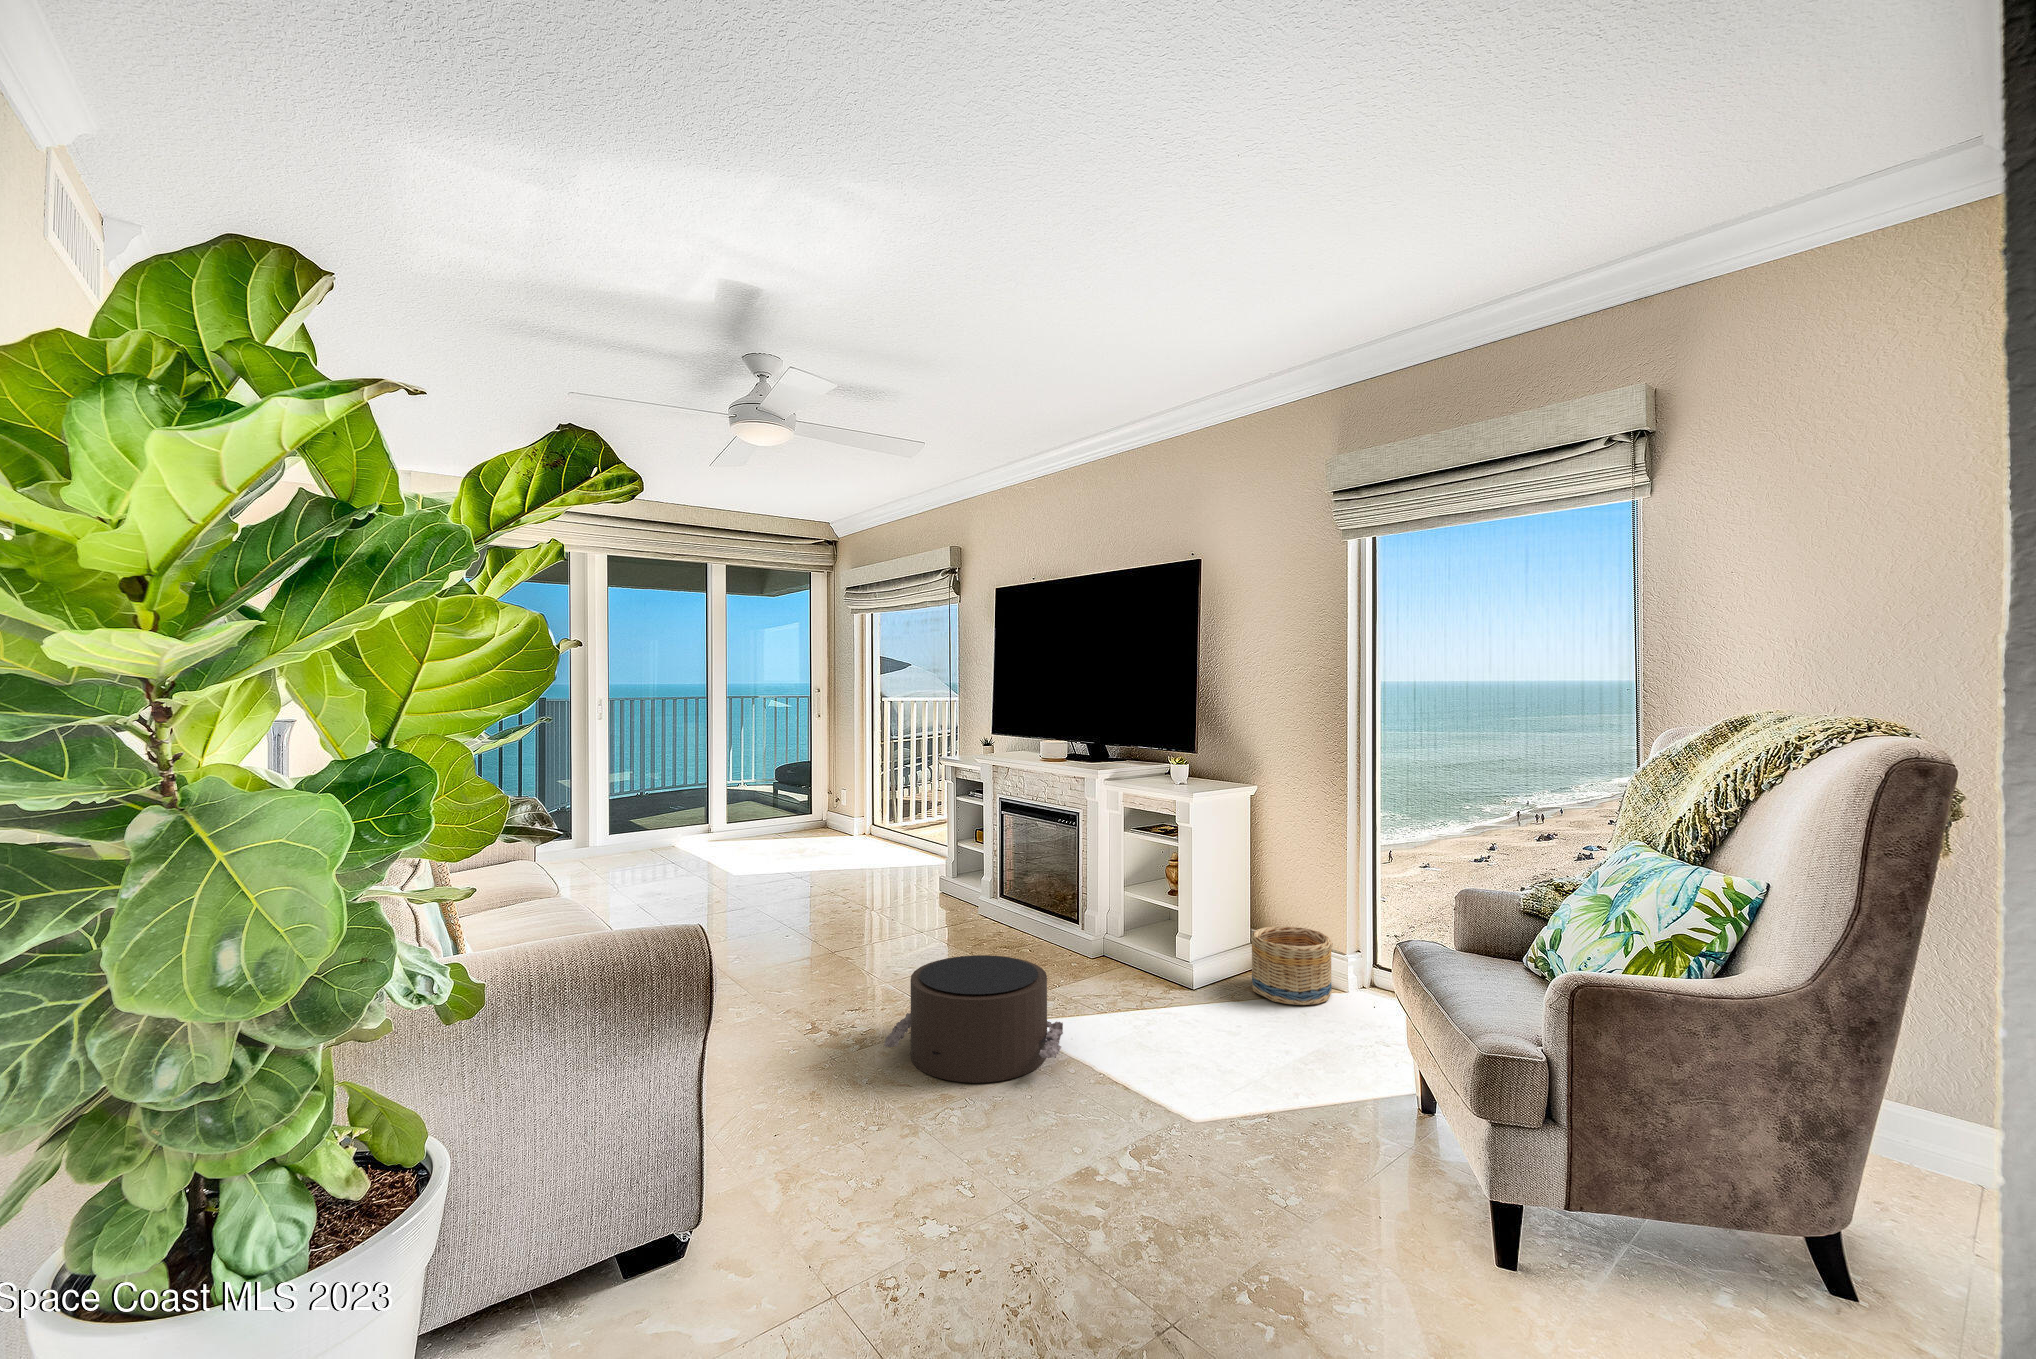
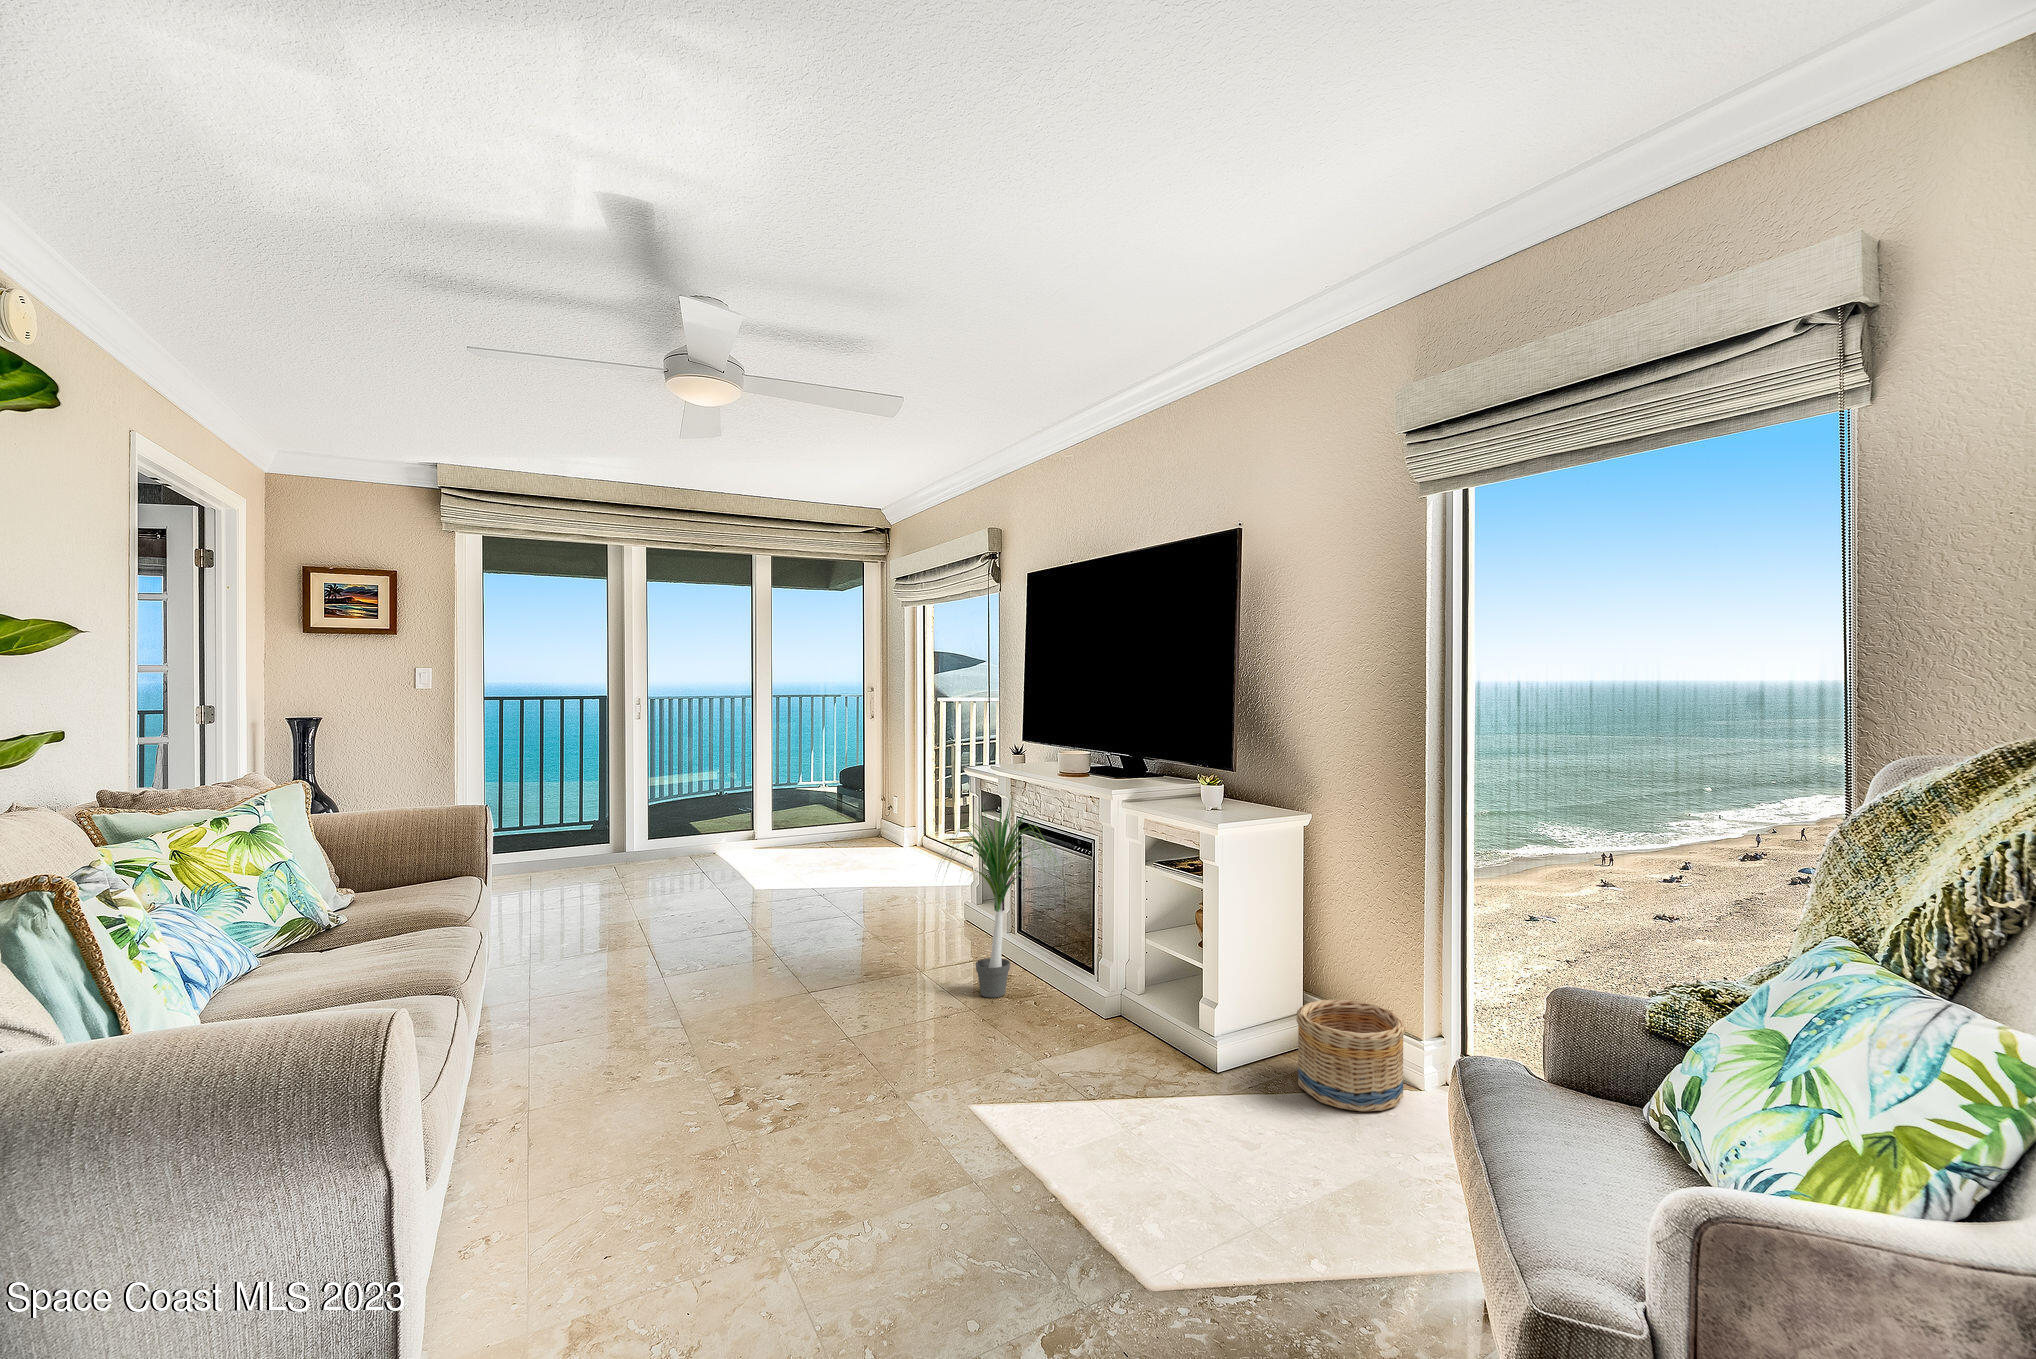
potted plant: none [941,774,1050,945] -> present [945,805,1057,998]
pouf: present [884,955,1063,1083] -> none [780,1024,1021,1203]

